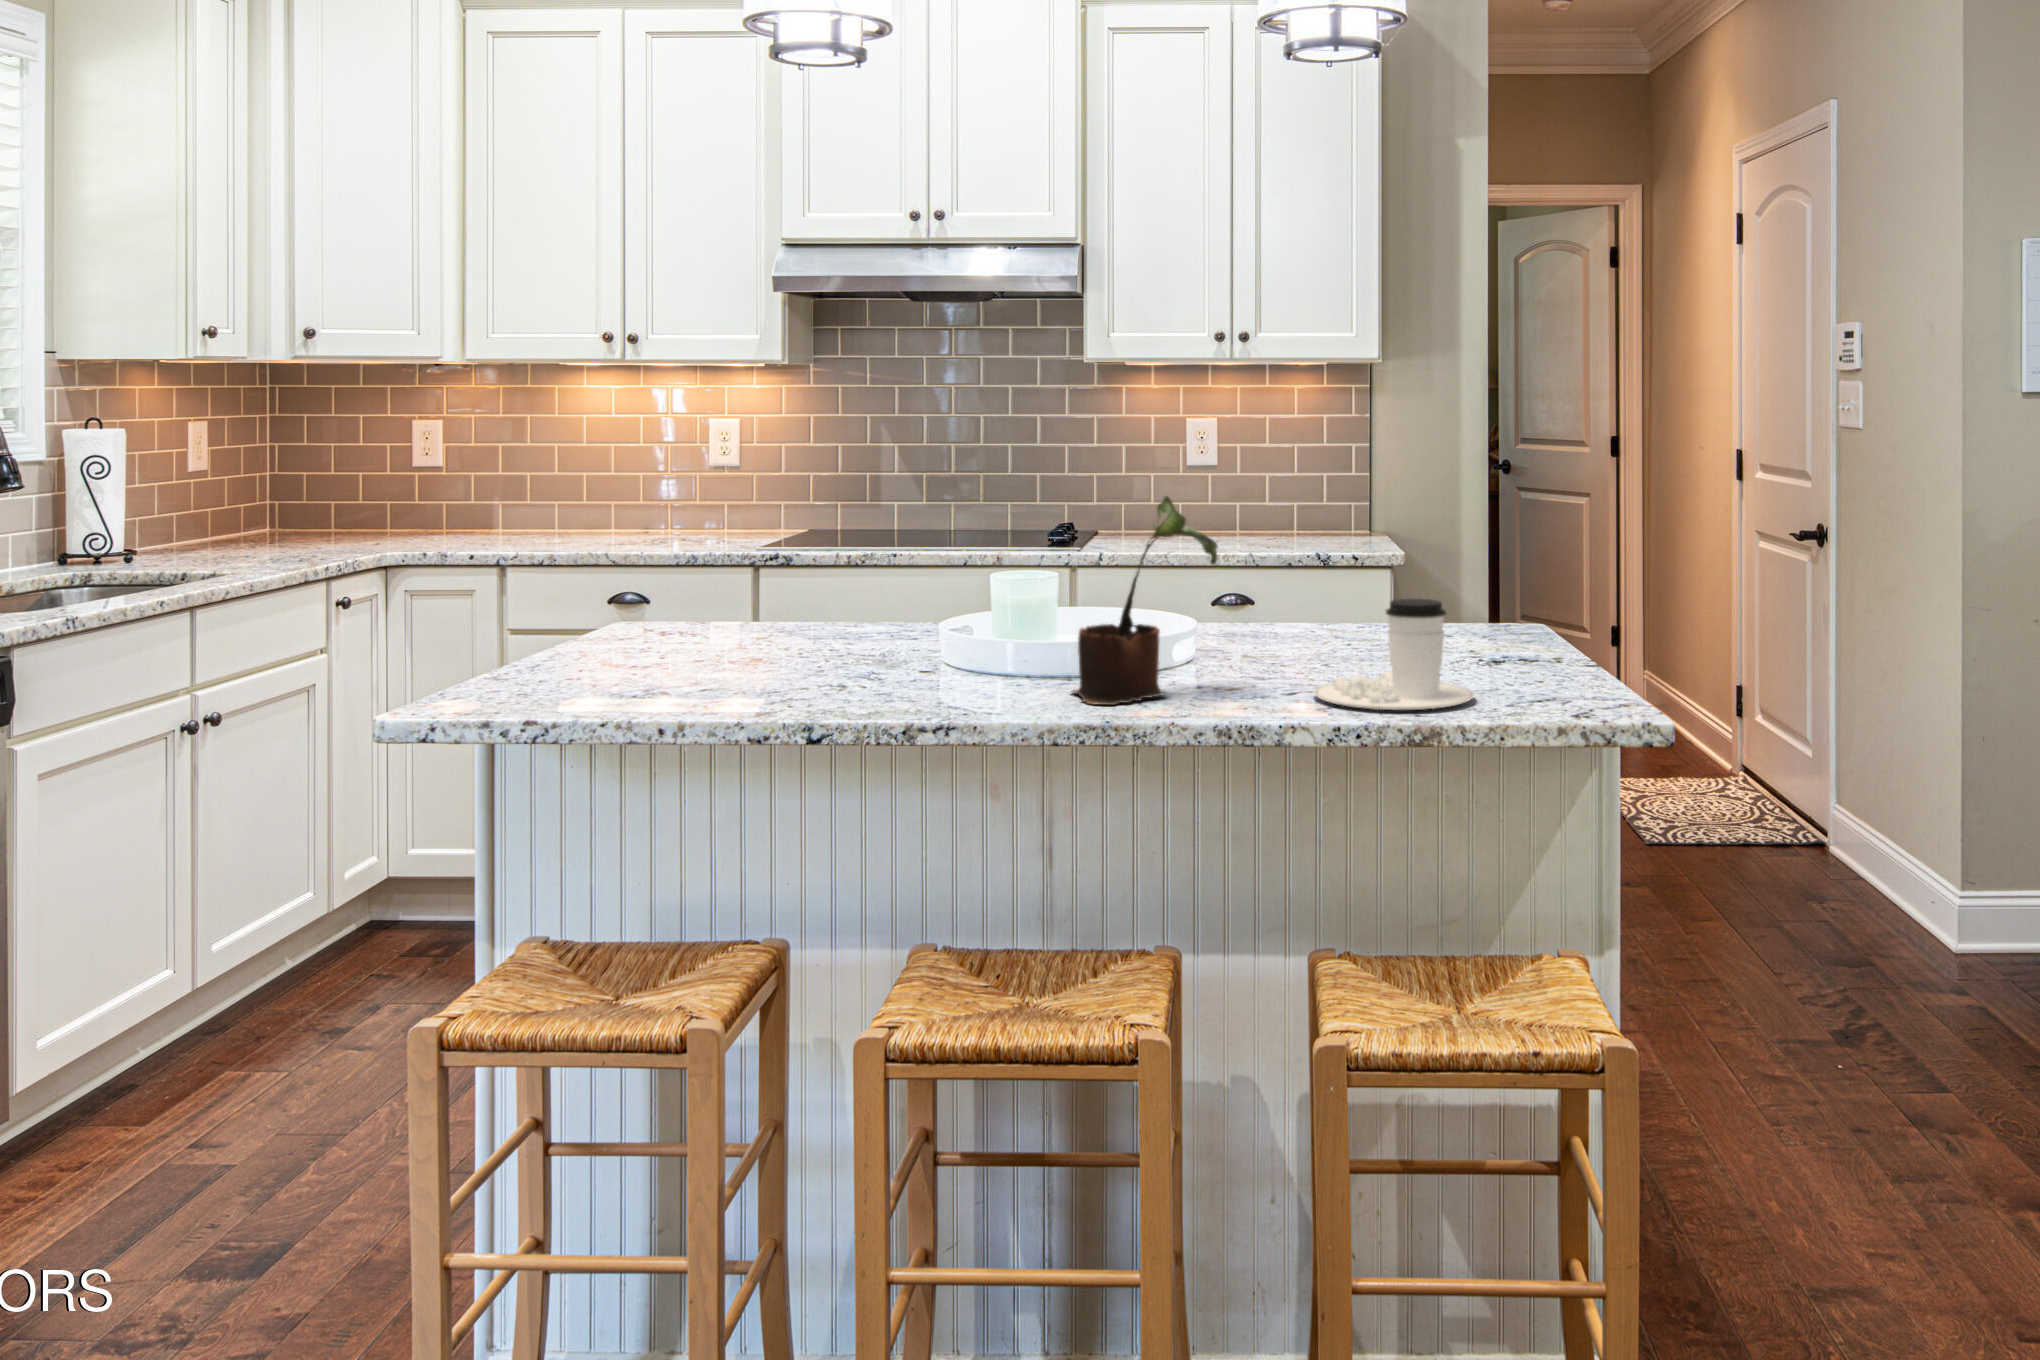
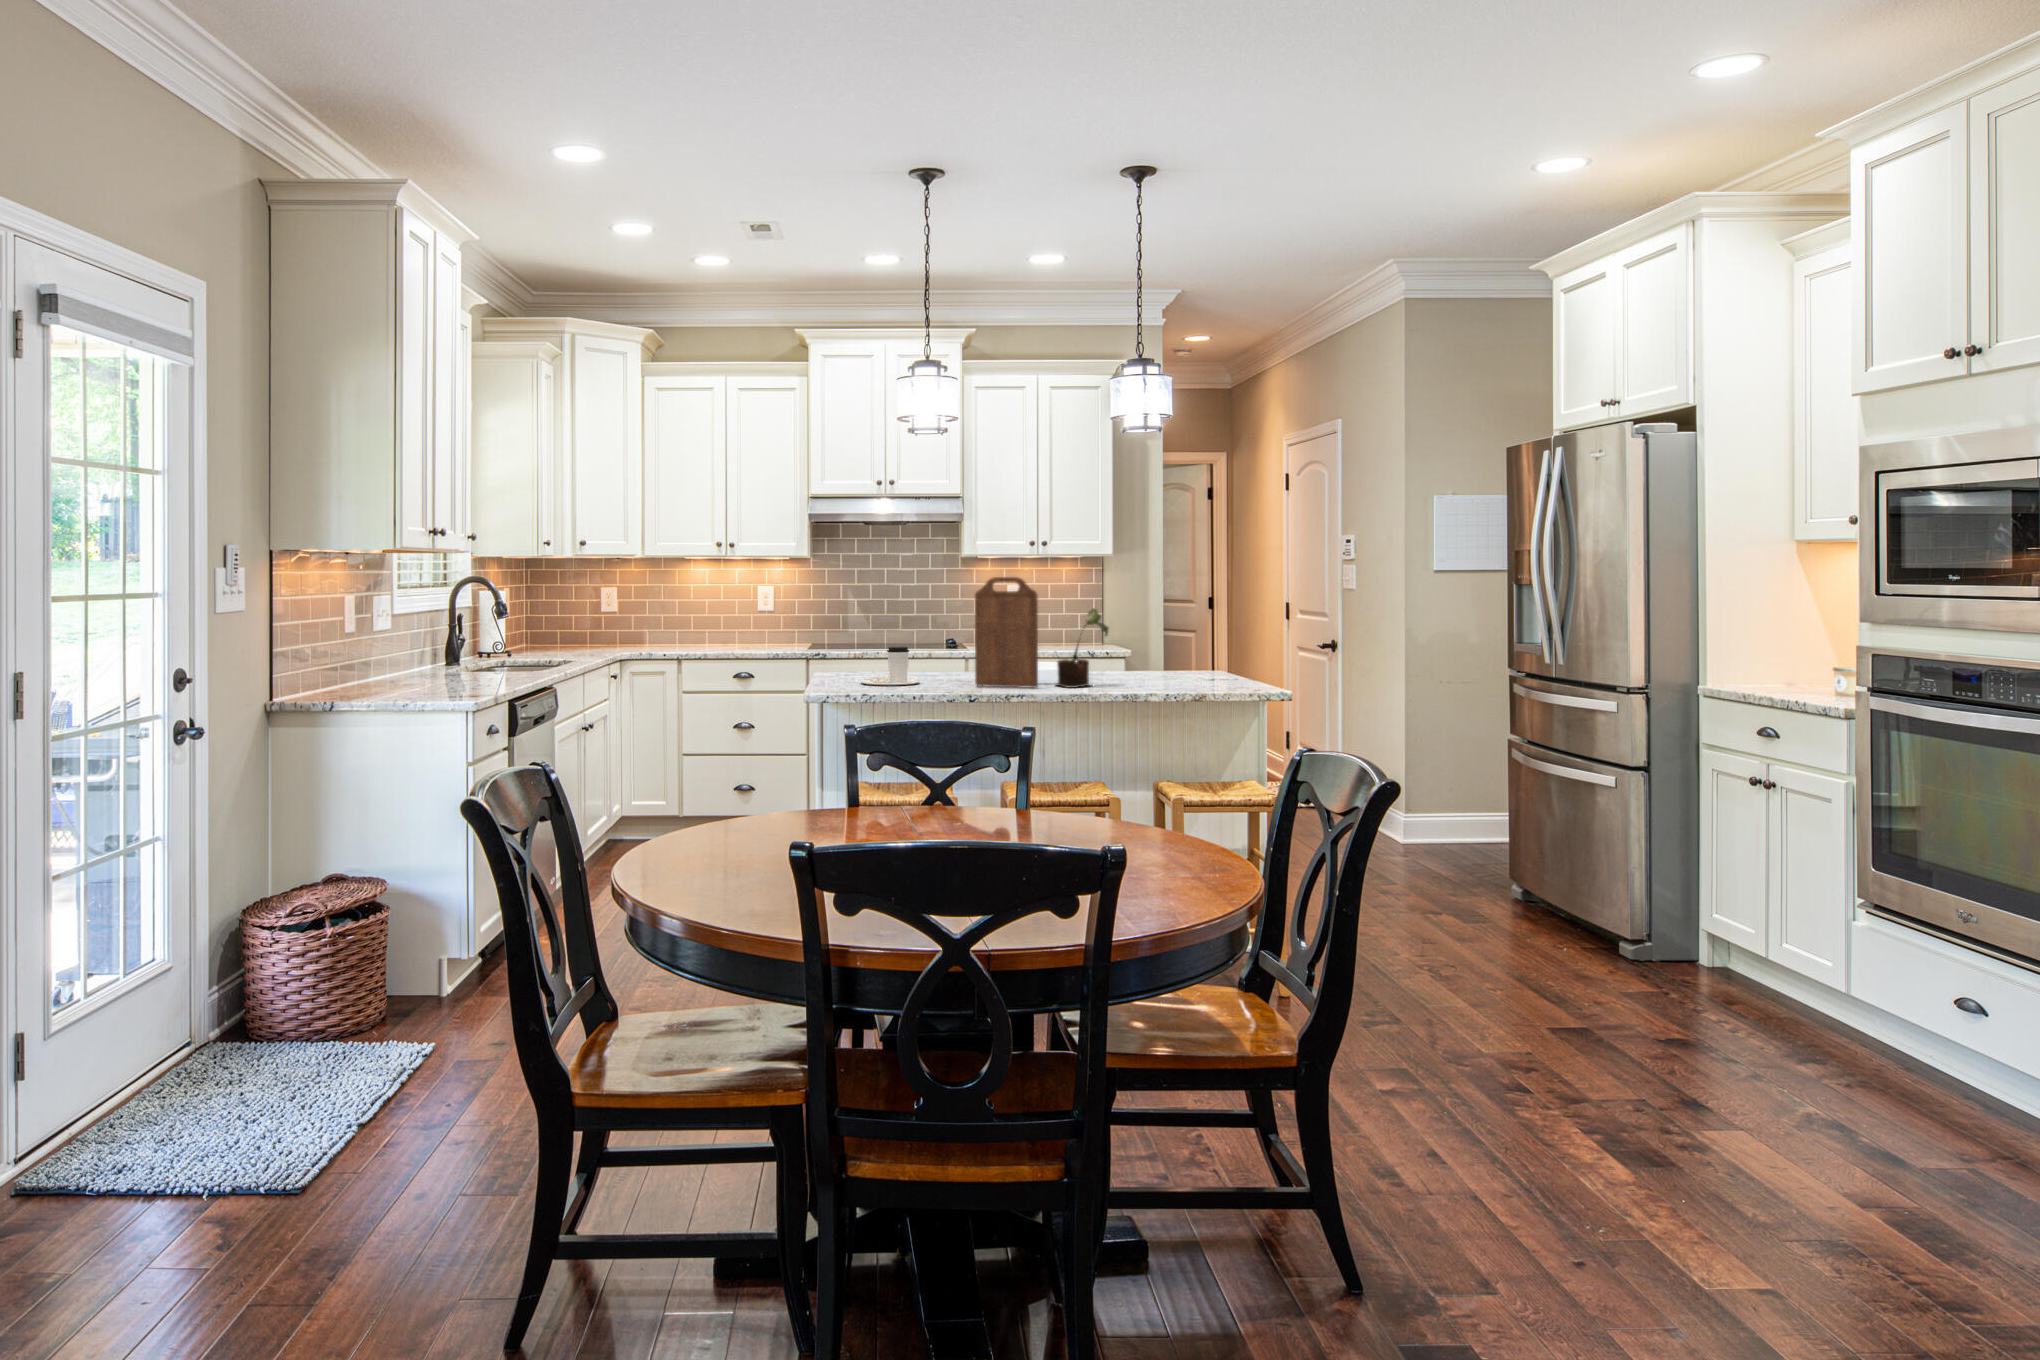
cutting board: none [864,414,1016,704] -> present [975,577,1038,688]
coffee cup: present [1313,599,1475,710] -> present [860,647,920,685]

